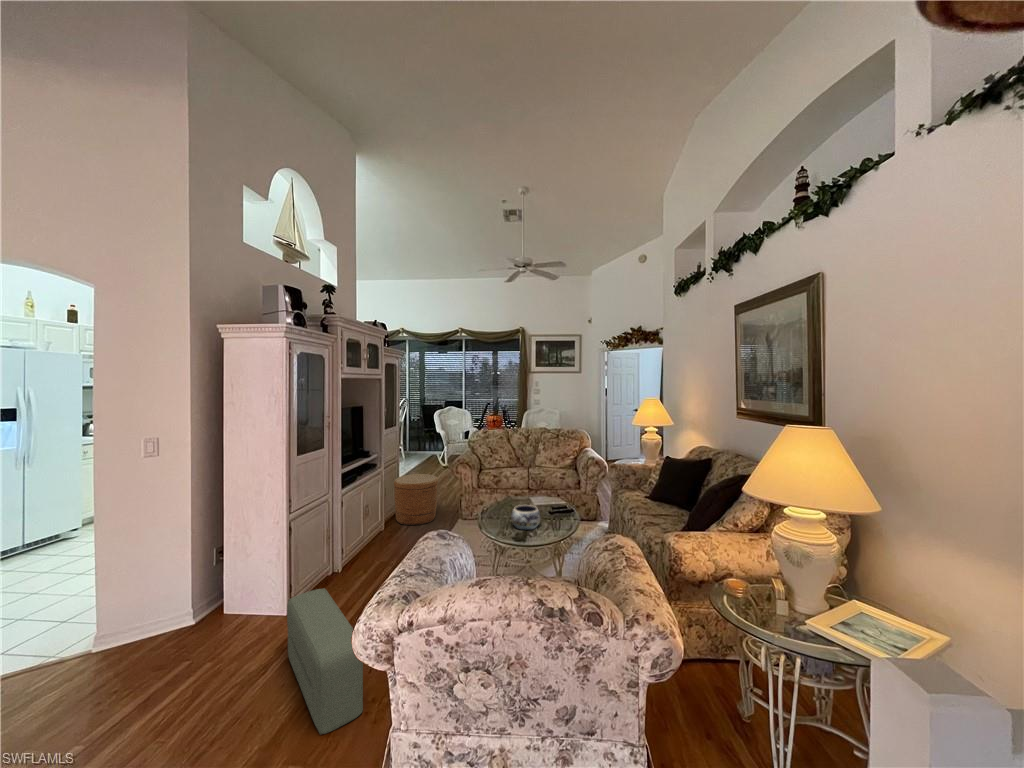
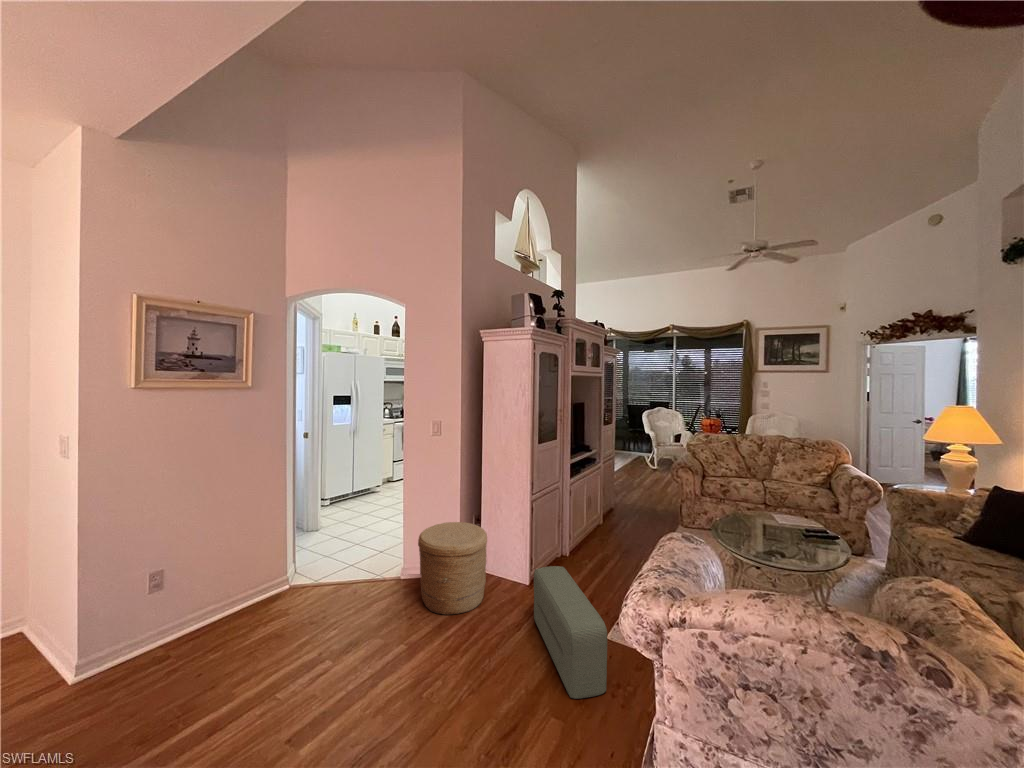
woven basket: present [394,474,438,525] -> present [418,522,487,615]
decorative bowl: present [511,505,541,530] -> none [755,522,795,552]

